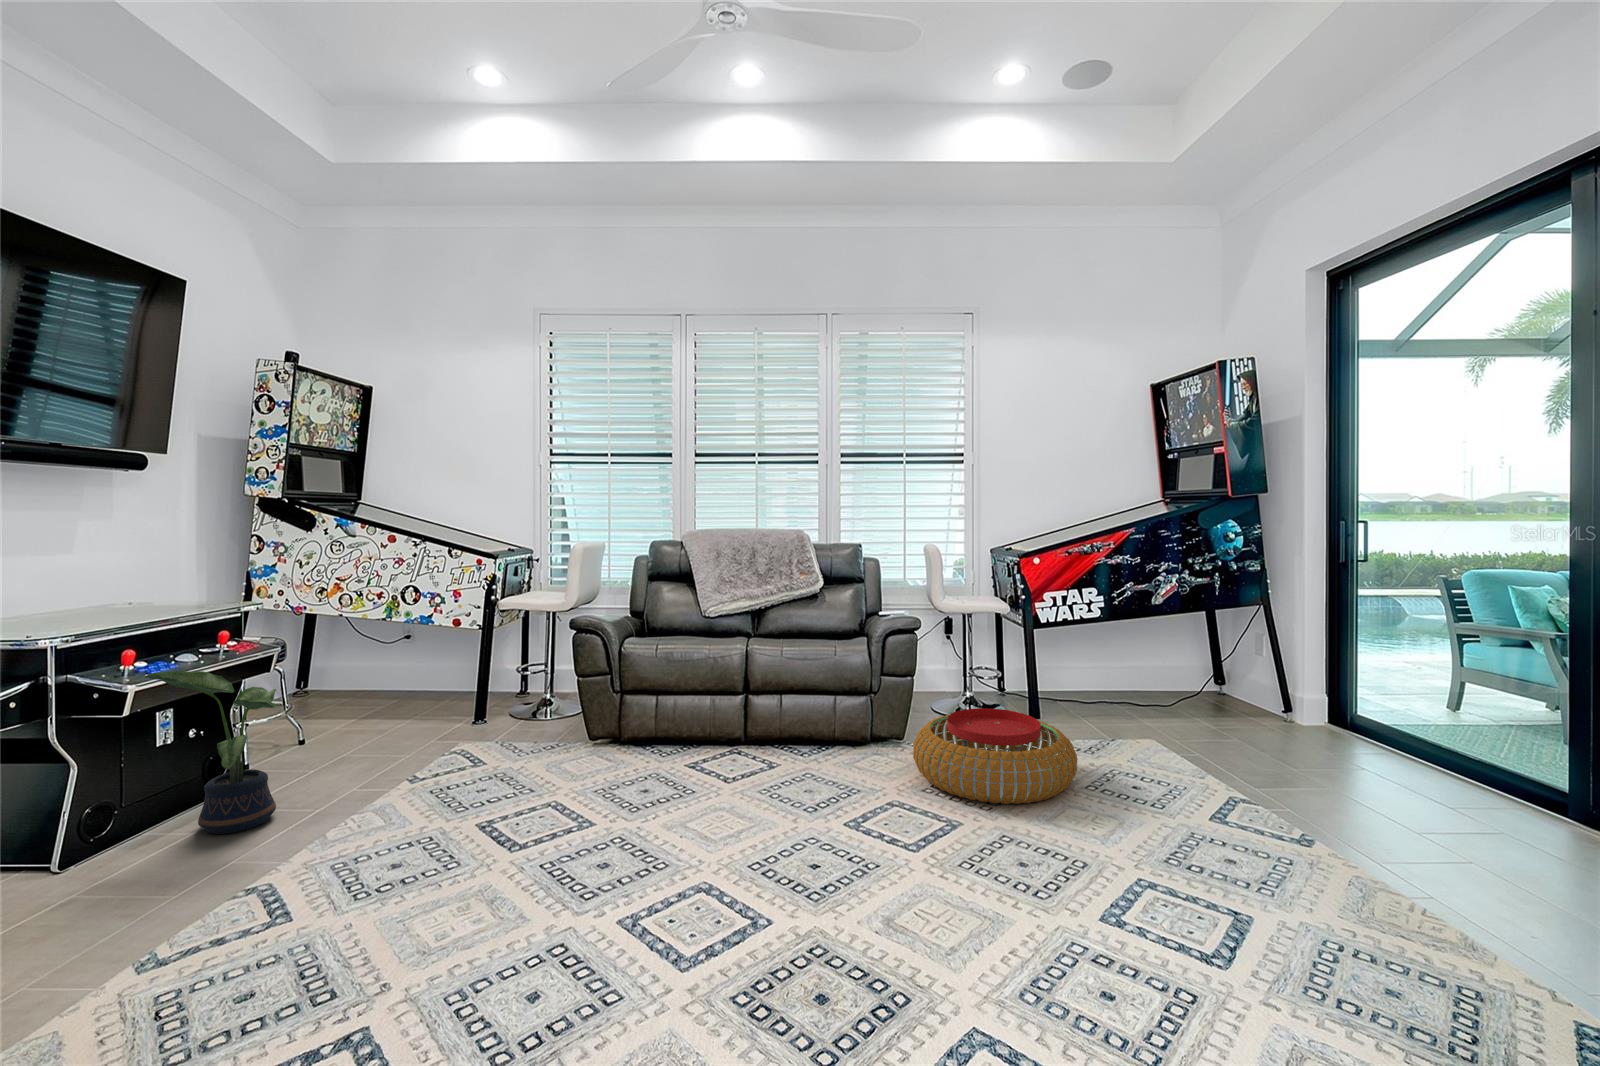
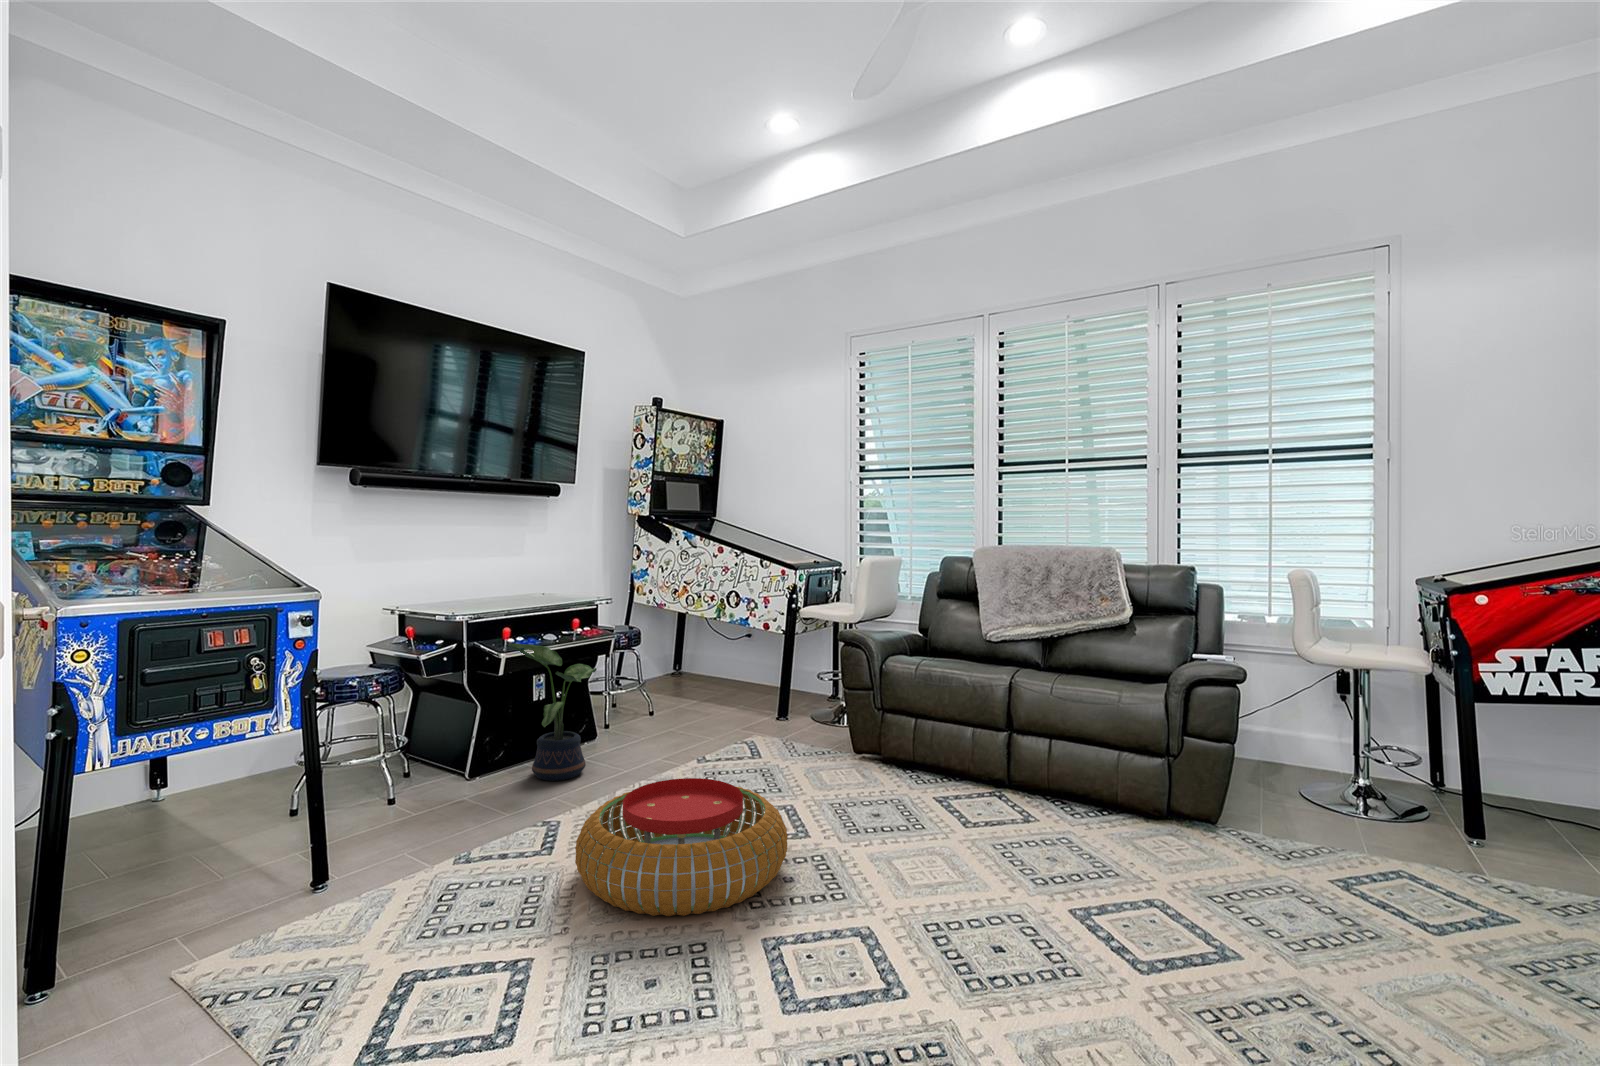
pouf: present [913,708,1077,804] -> present [575,778,788,916]

